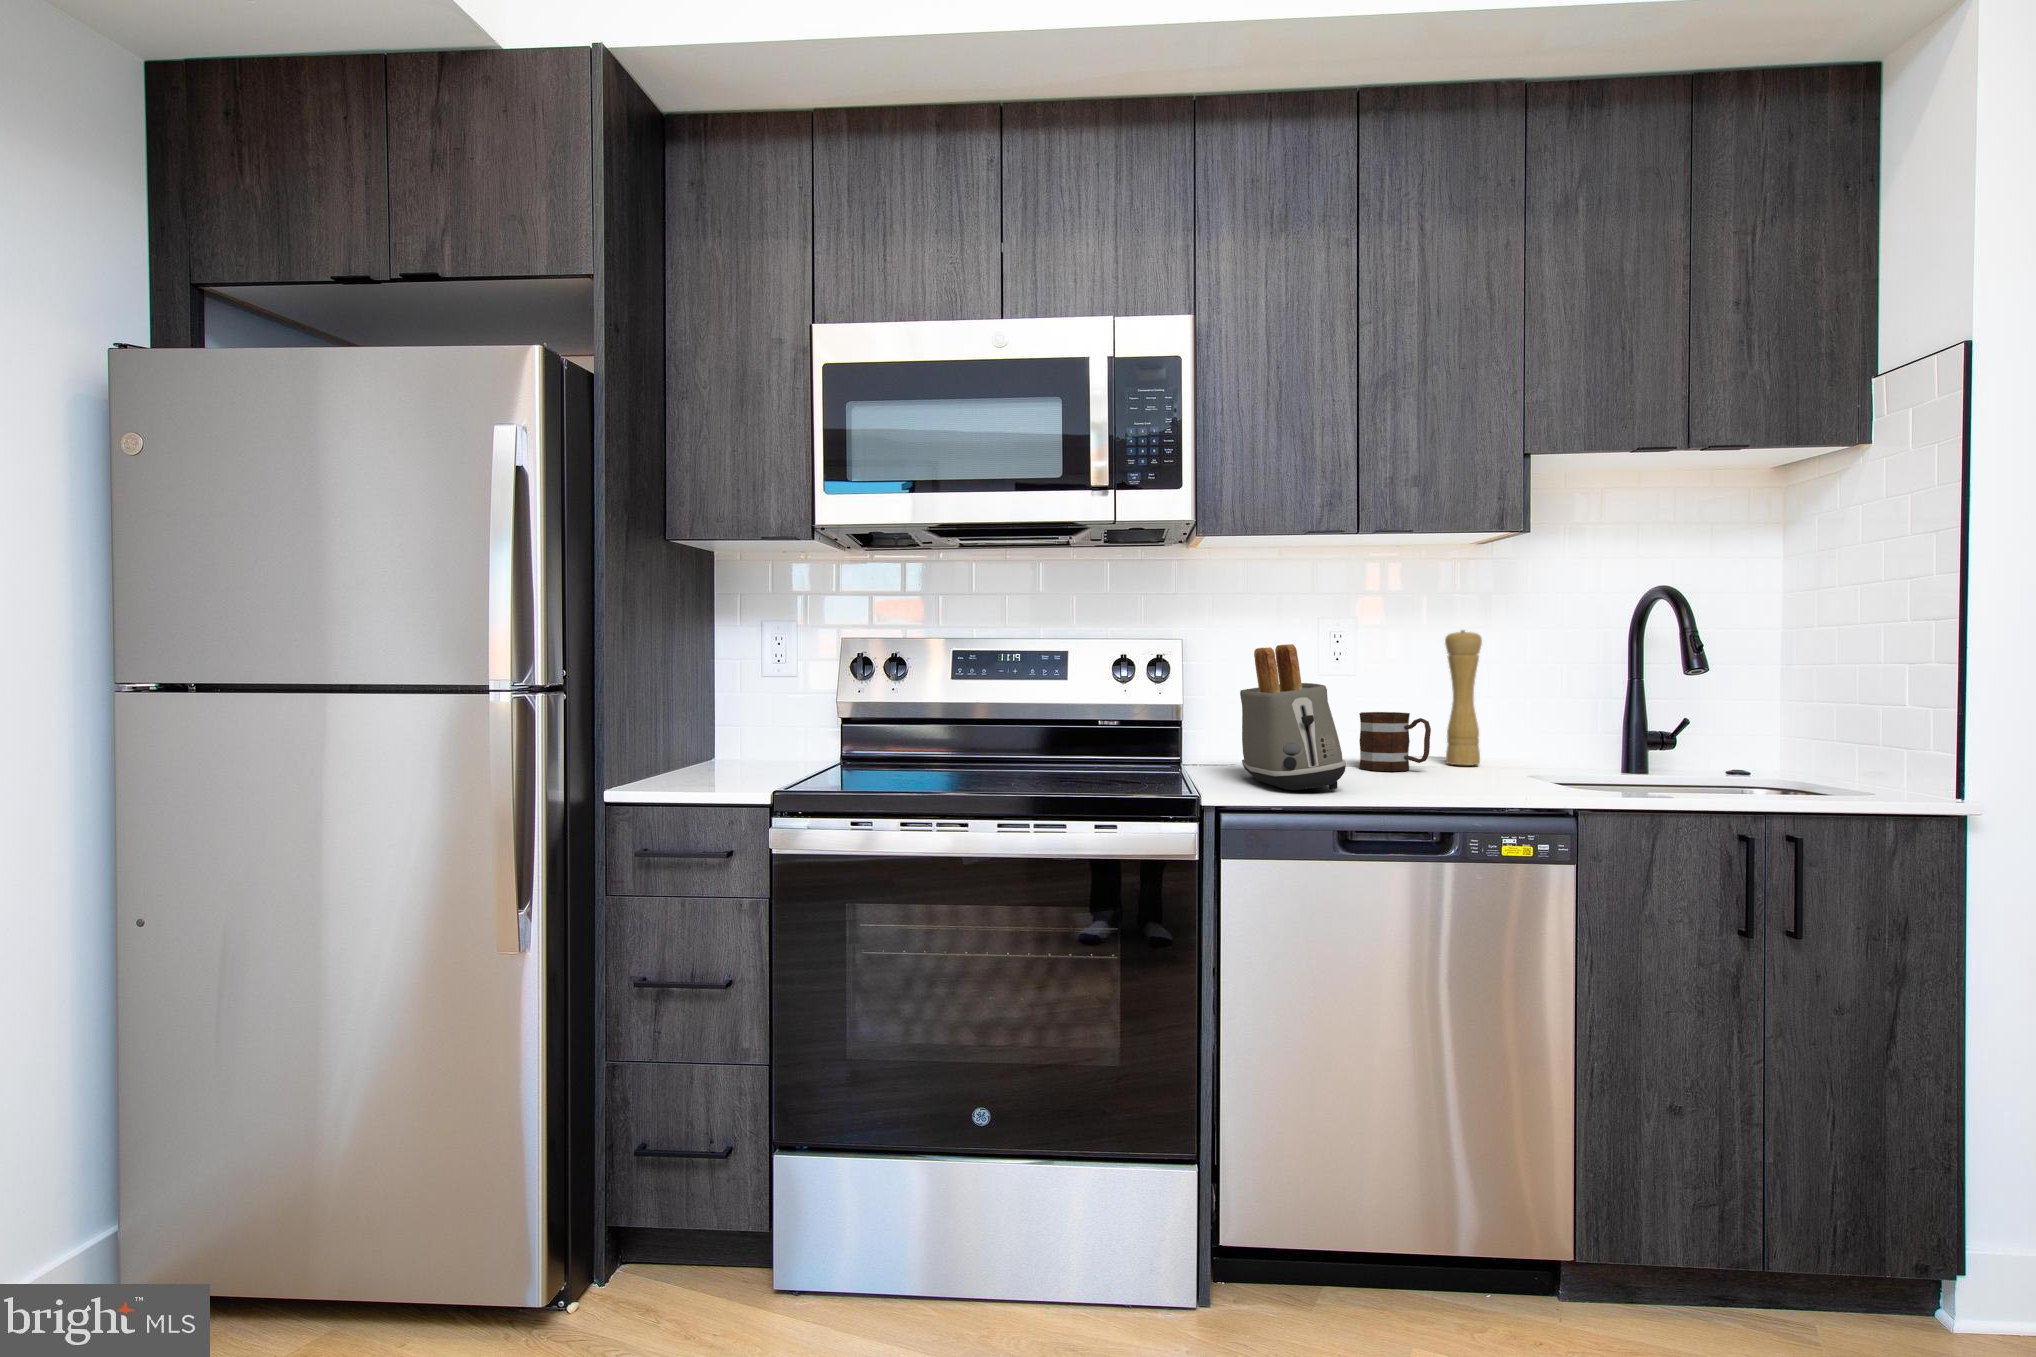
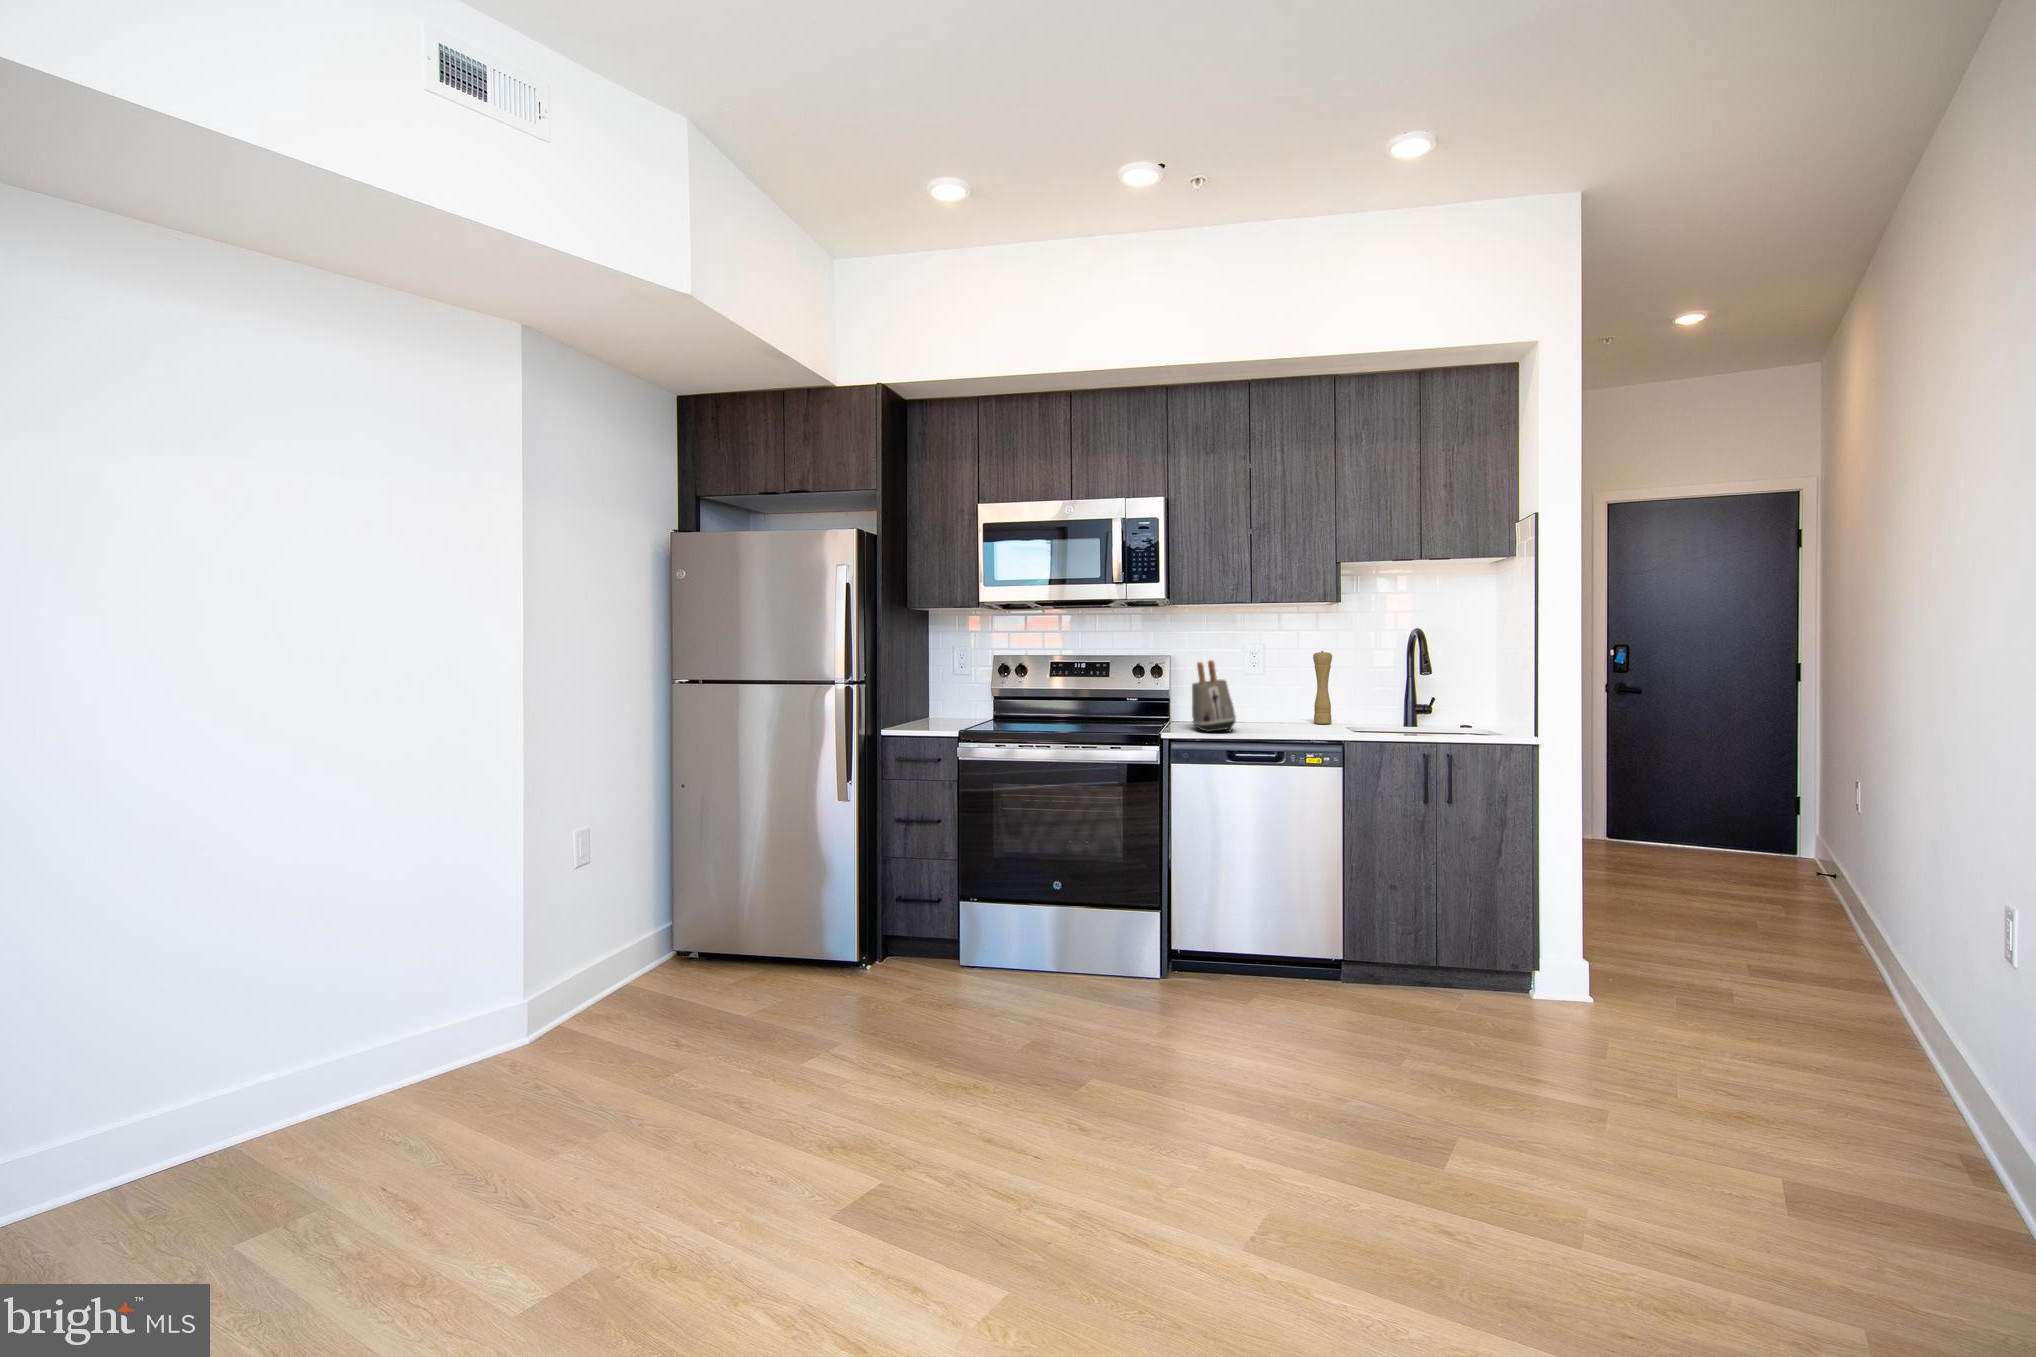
mug: present [1359,712,1431,771] -> none [1262,695,1297,726]

